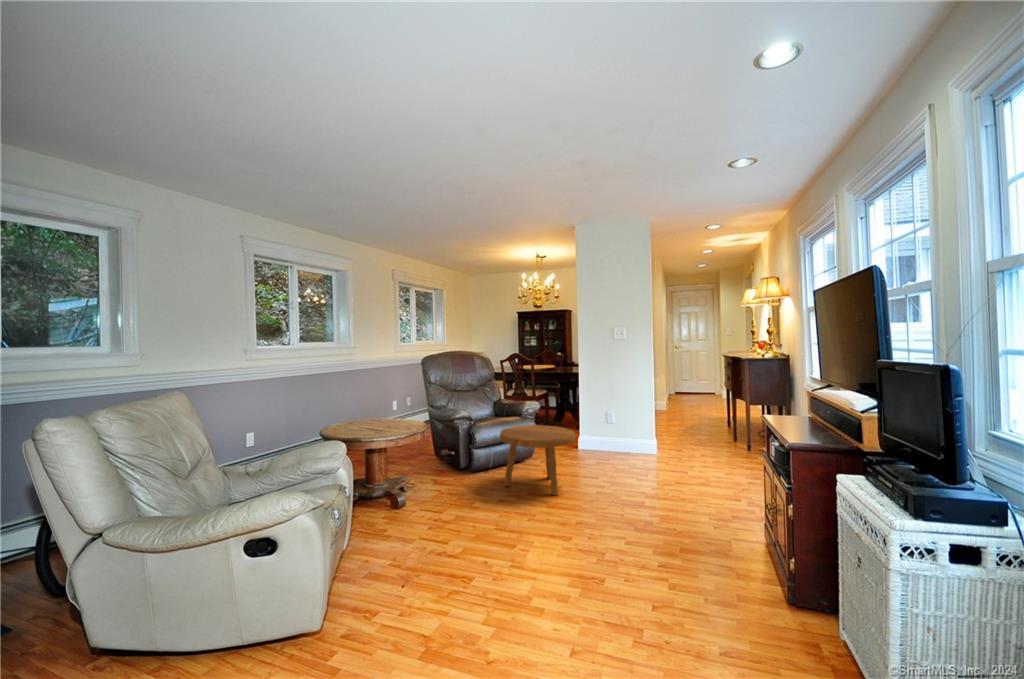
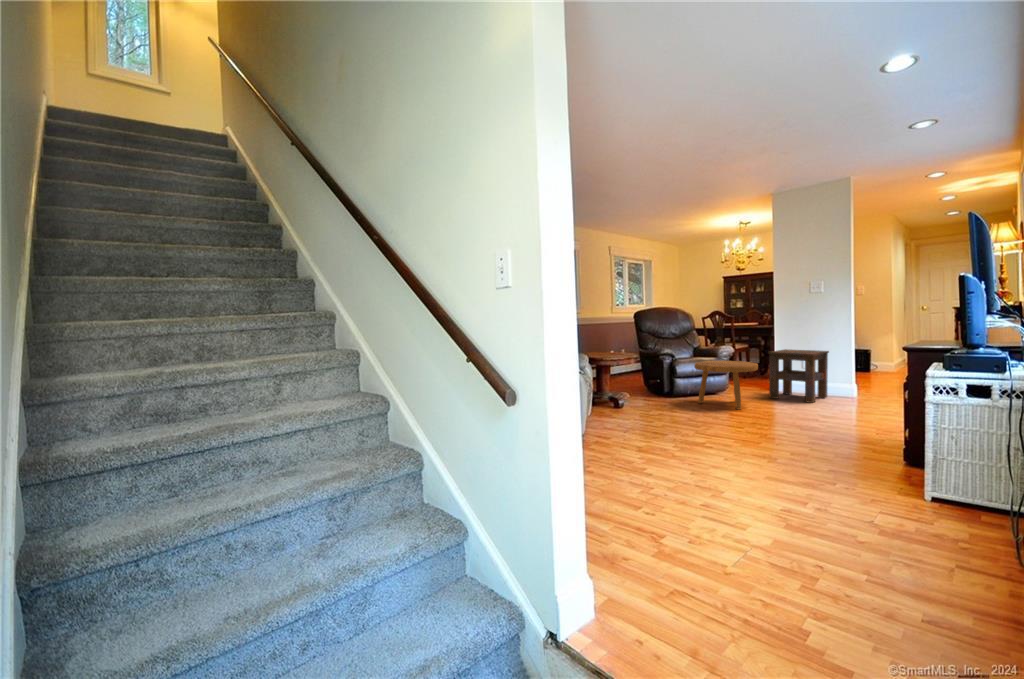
side table: none [581,406,640,474] -> present [768,349,829,403]

